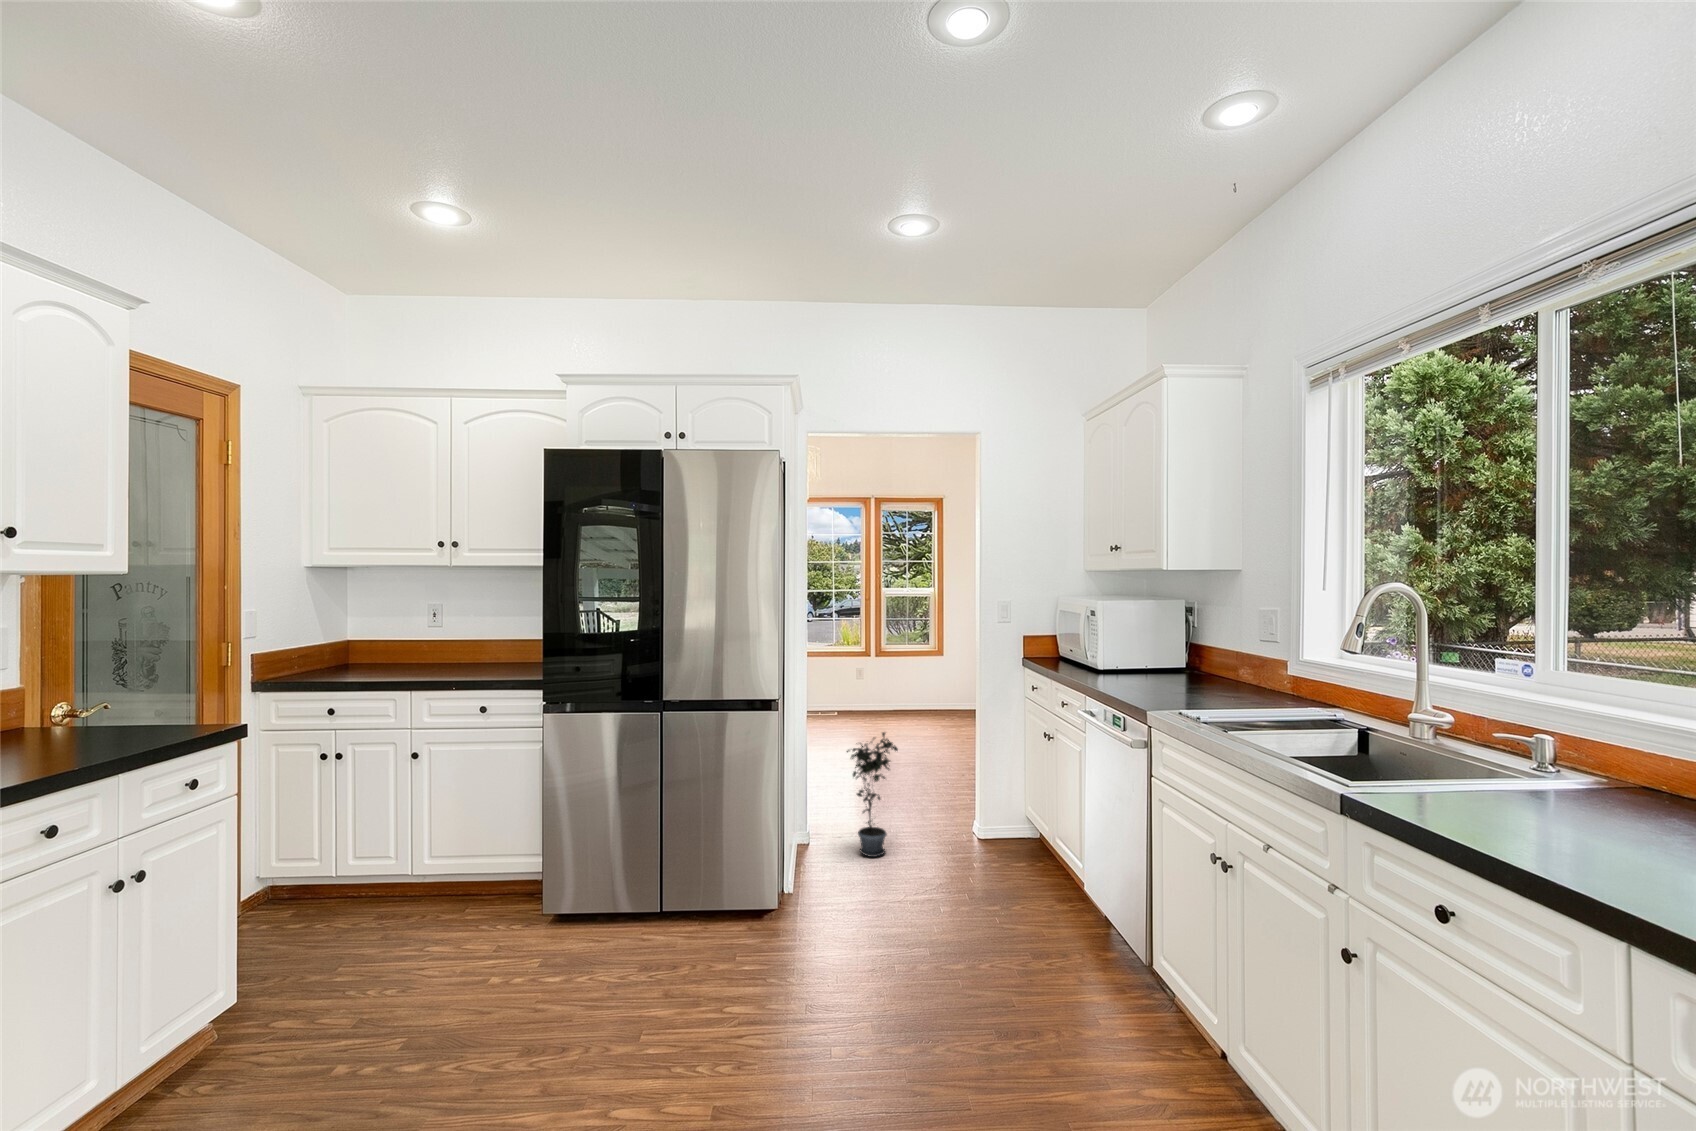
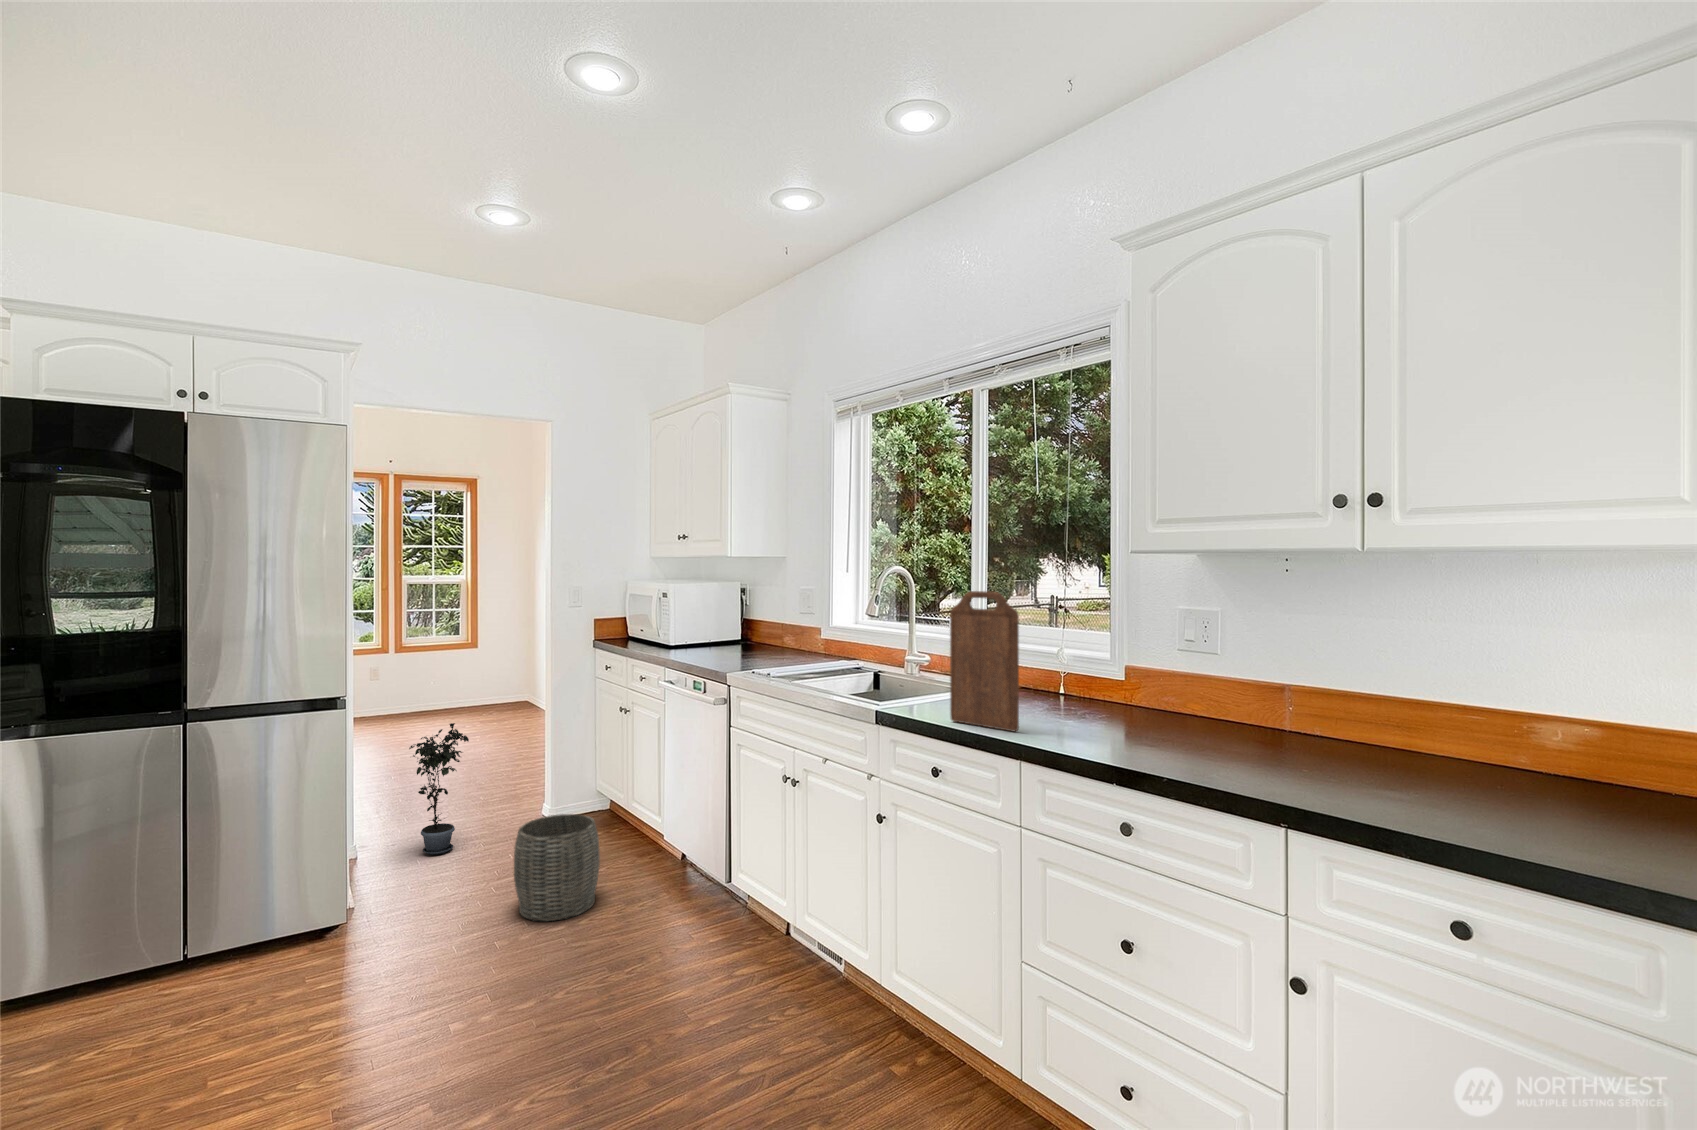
cutting board: none [1465,625,1618,881] -> present [950,591,1019,731]
woven basket: none [919,843,1006,959] -> present [514,814,600,921]

